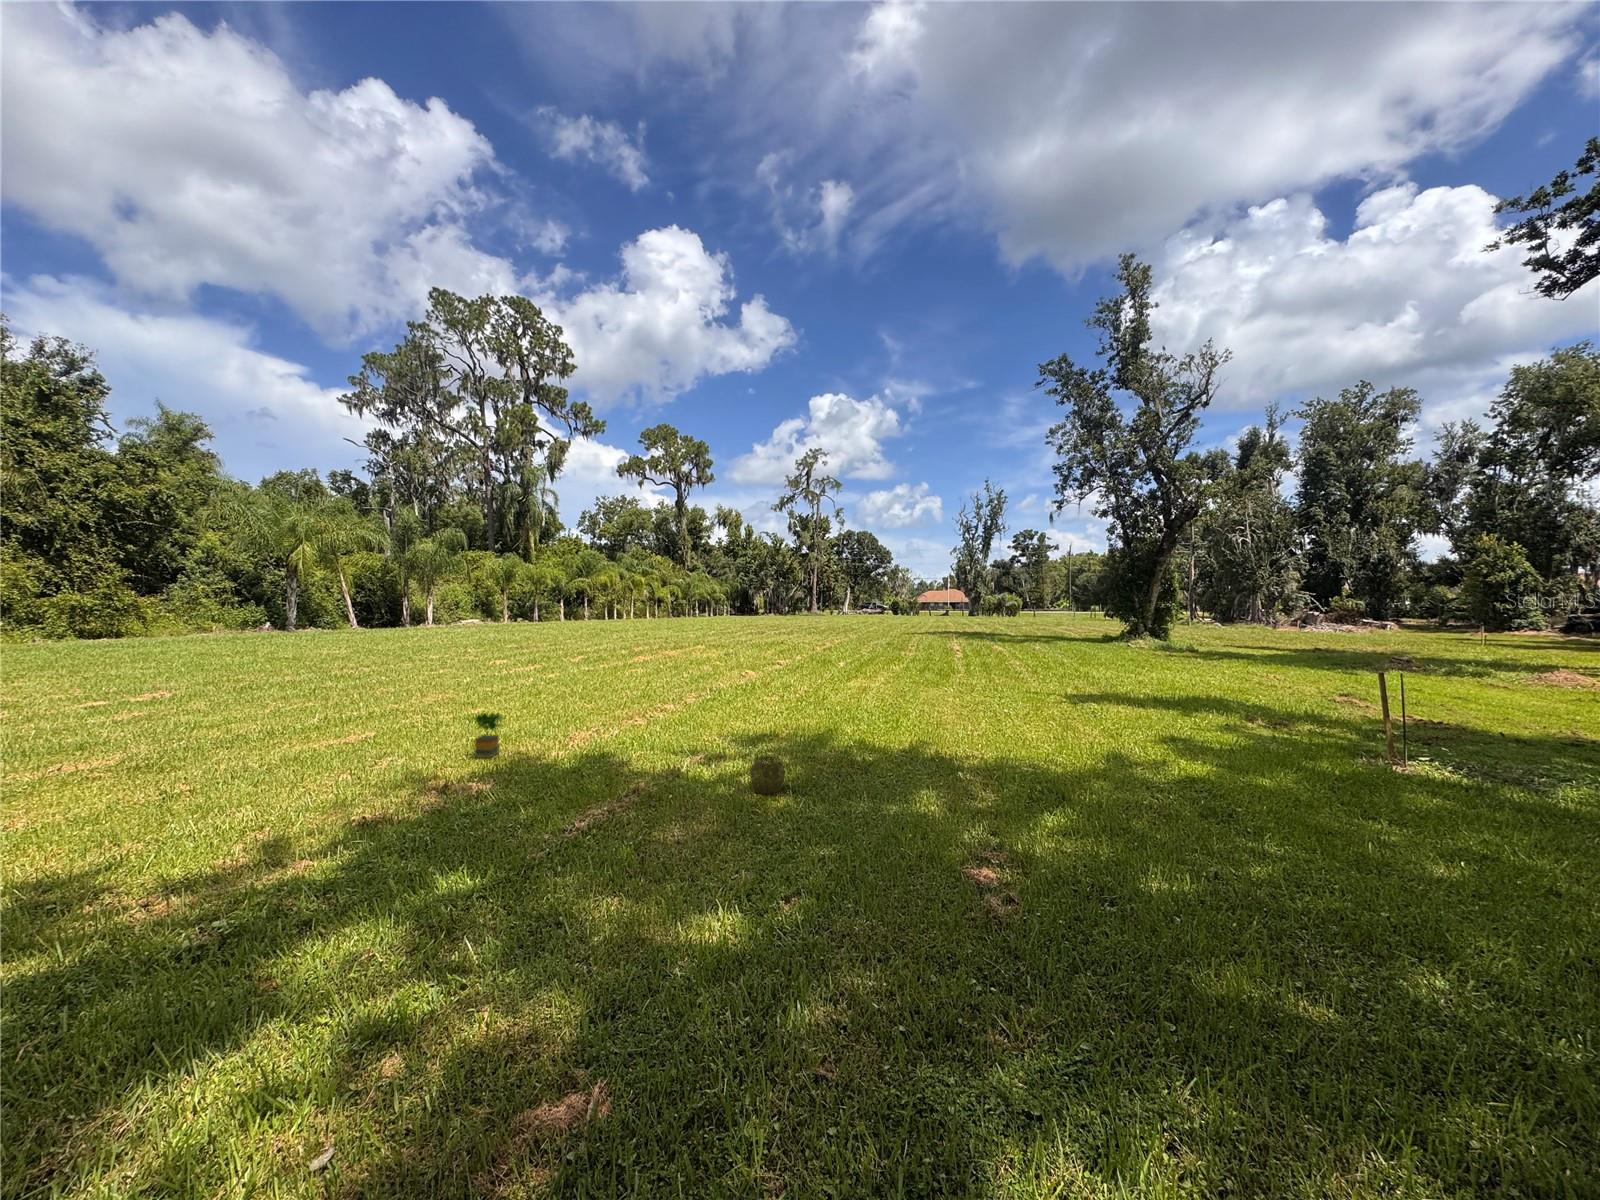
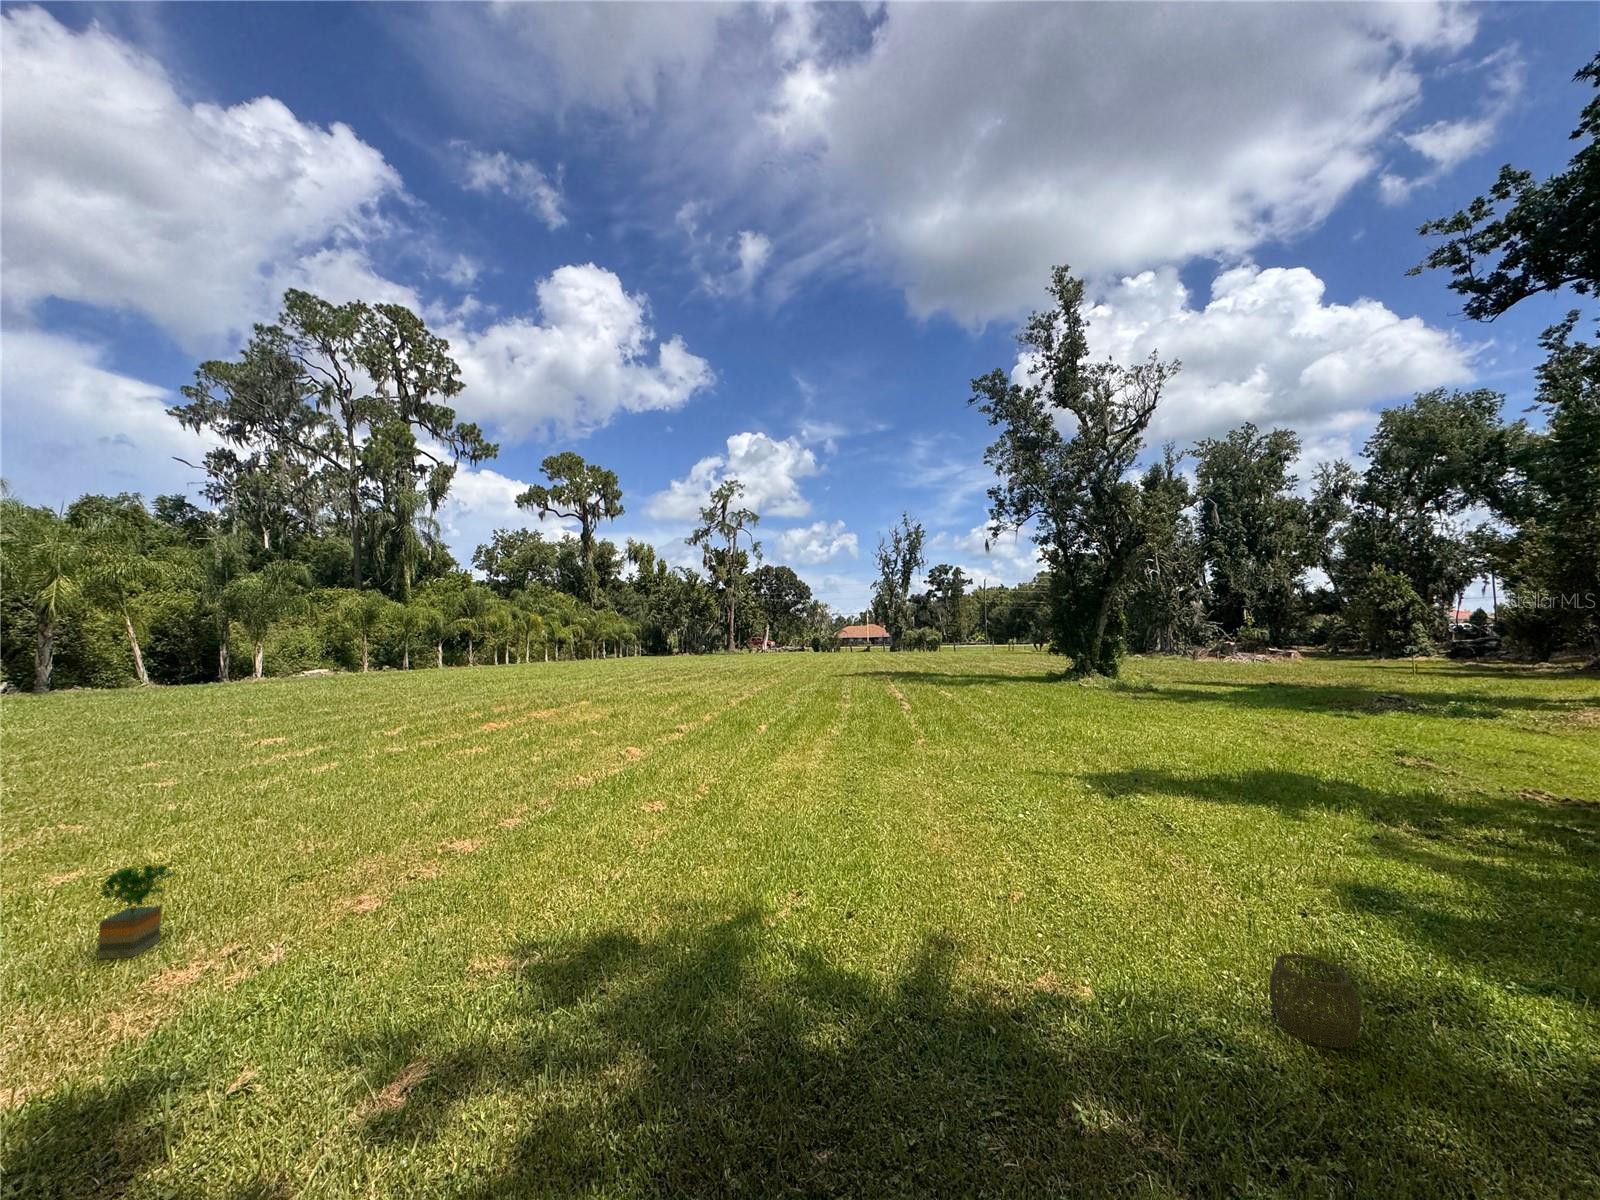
woven basket: present [750,756,785,794] -> present [1269,954,1362,1049]

